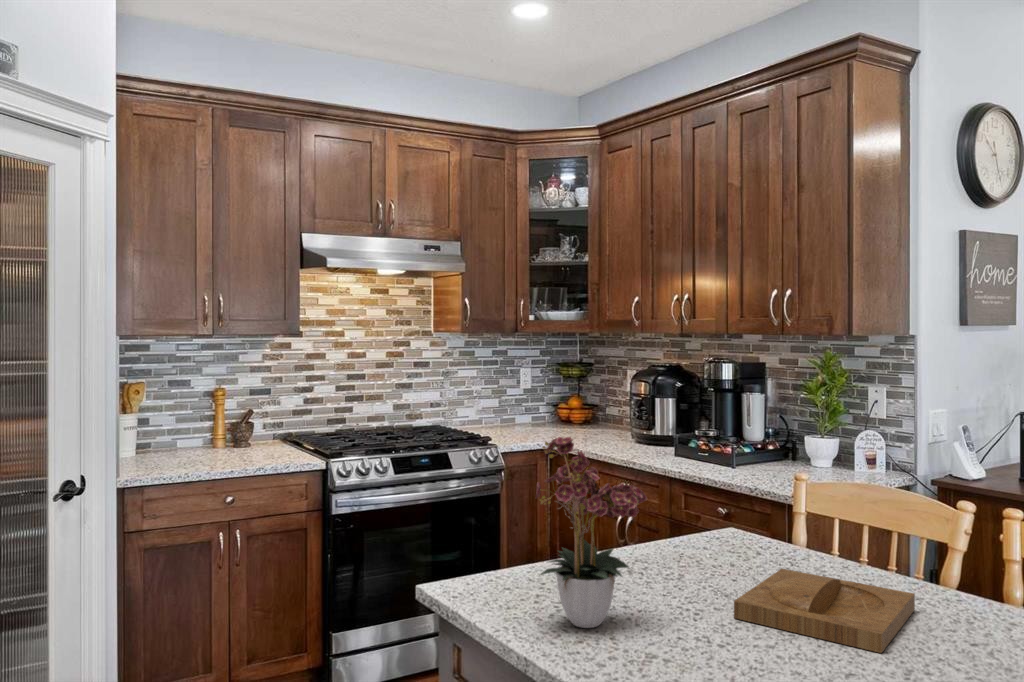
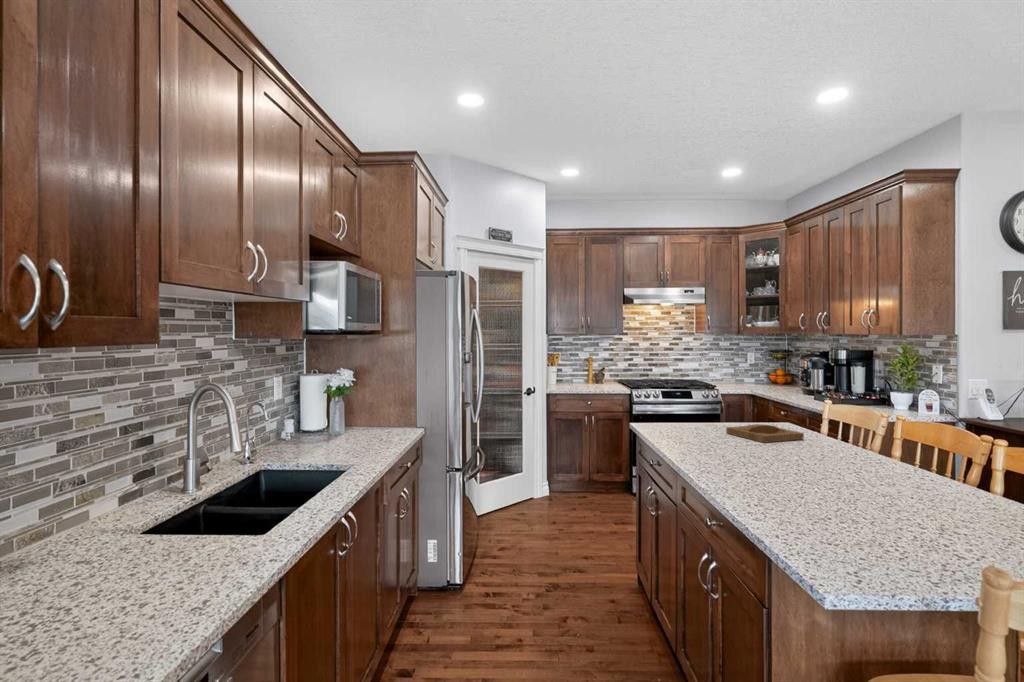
flower arrangement: present [536,437,647,628] -> none [652,365,699,429]

